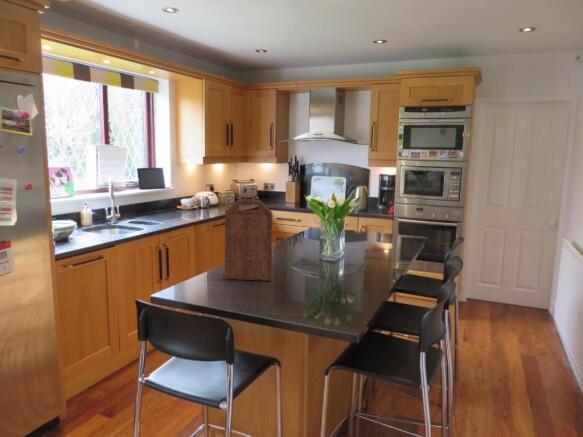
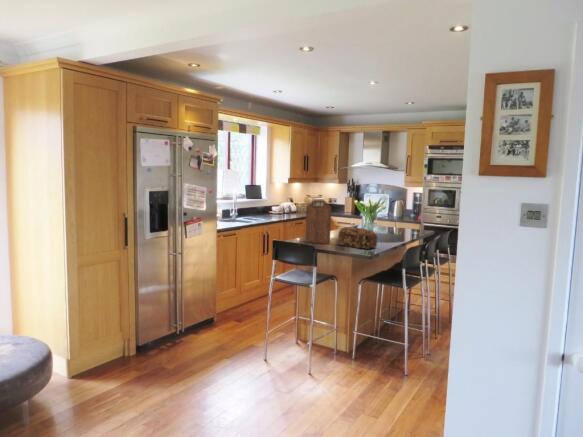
bread loaf: none [287,248,360,292] -> present [338,227,378,249]

